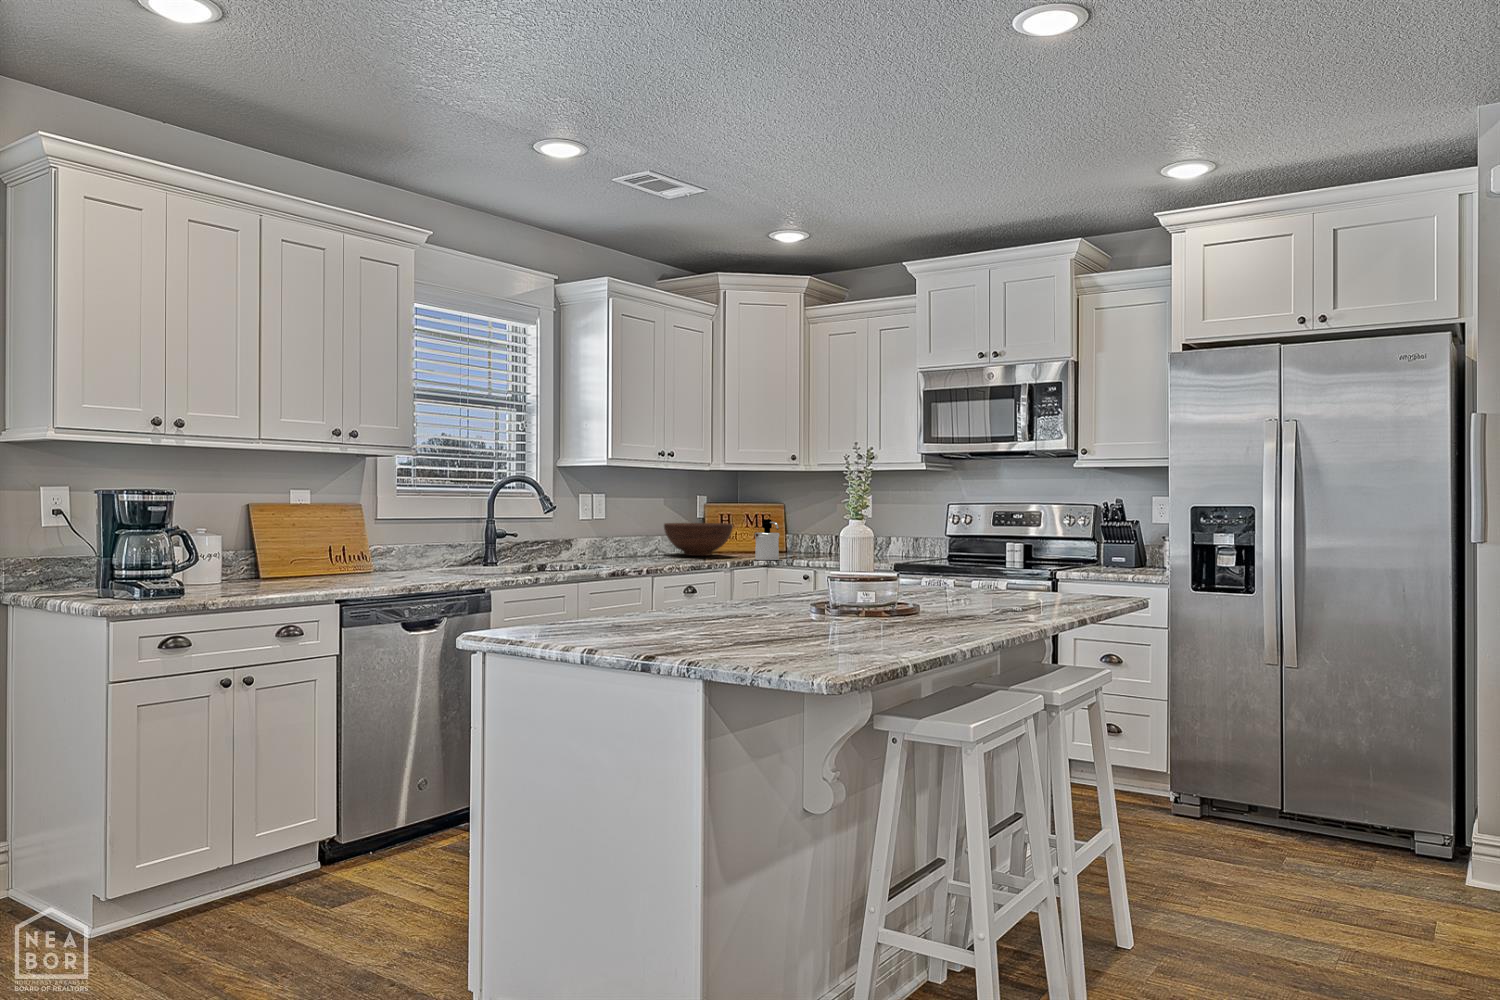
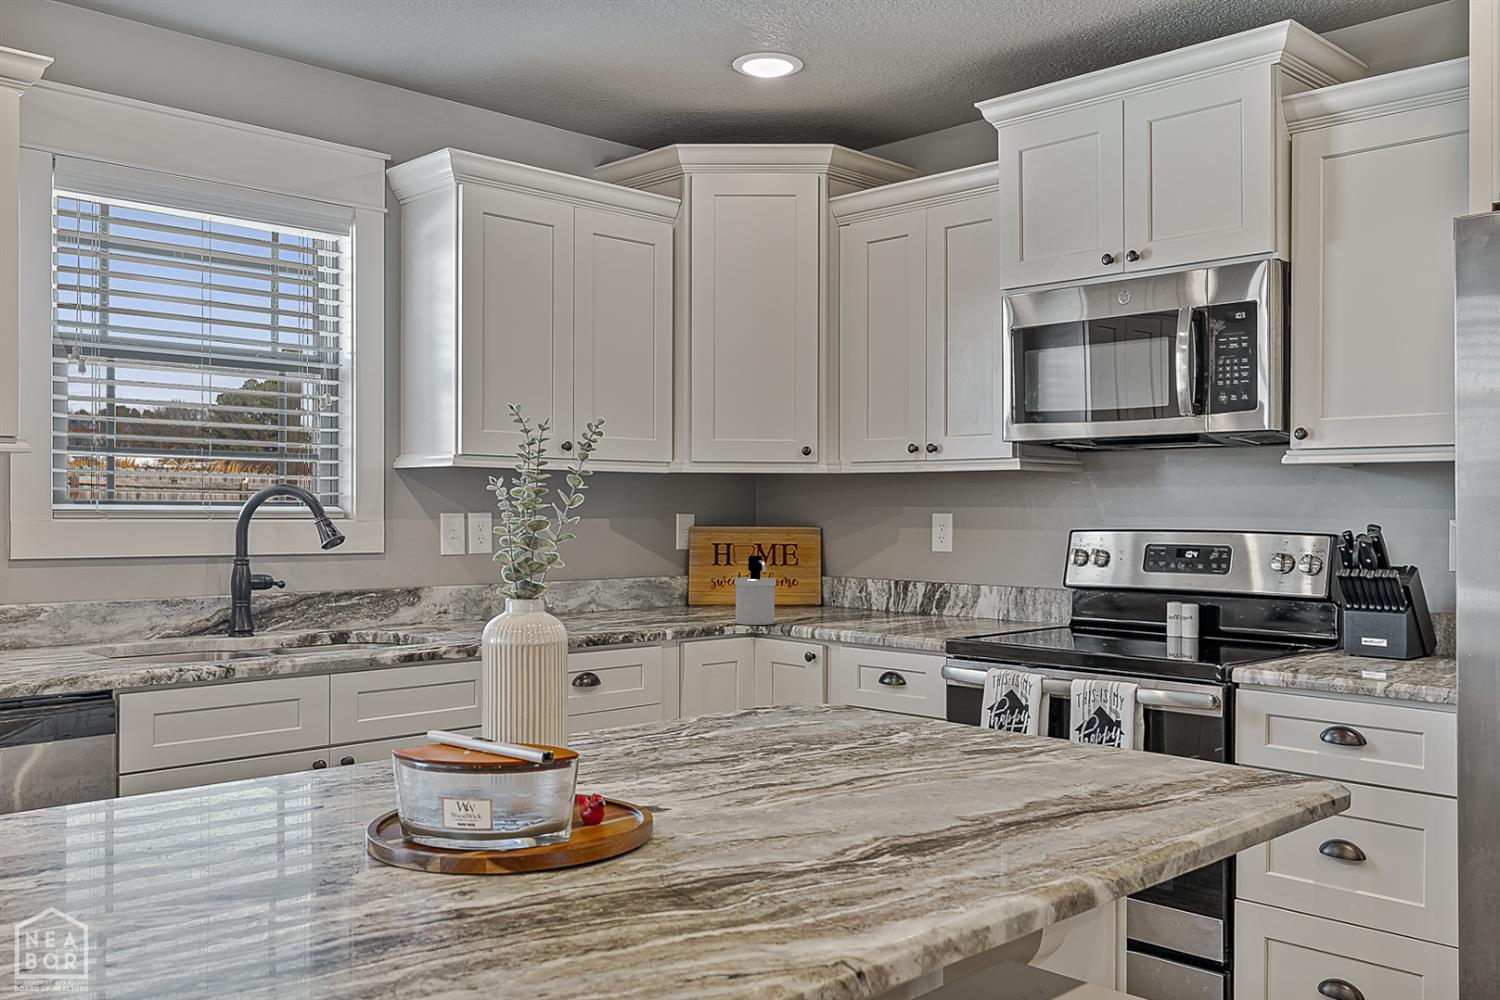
fruit bowl: present [664,523,733,556] -> none [596,559,709,615]

